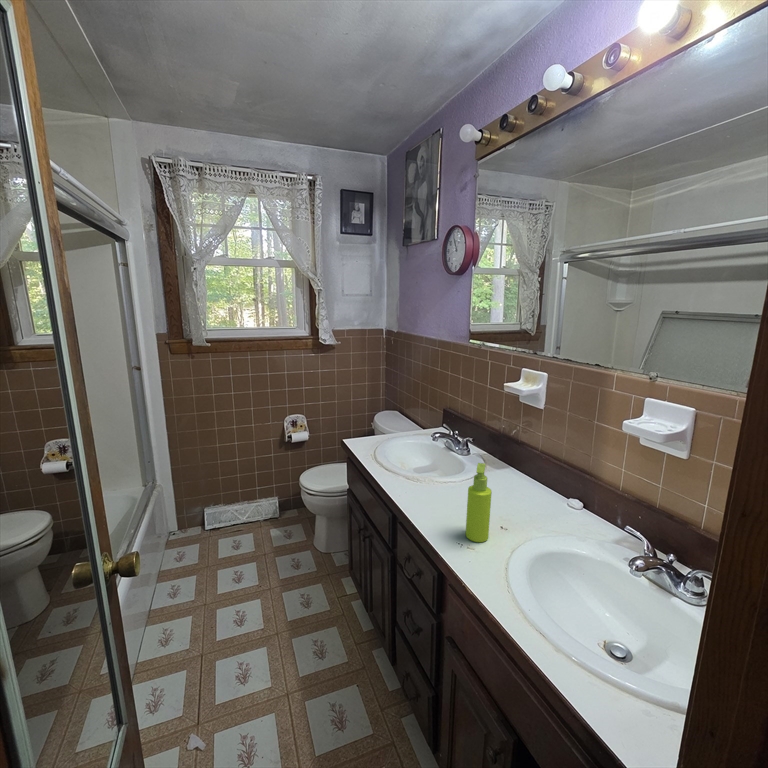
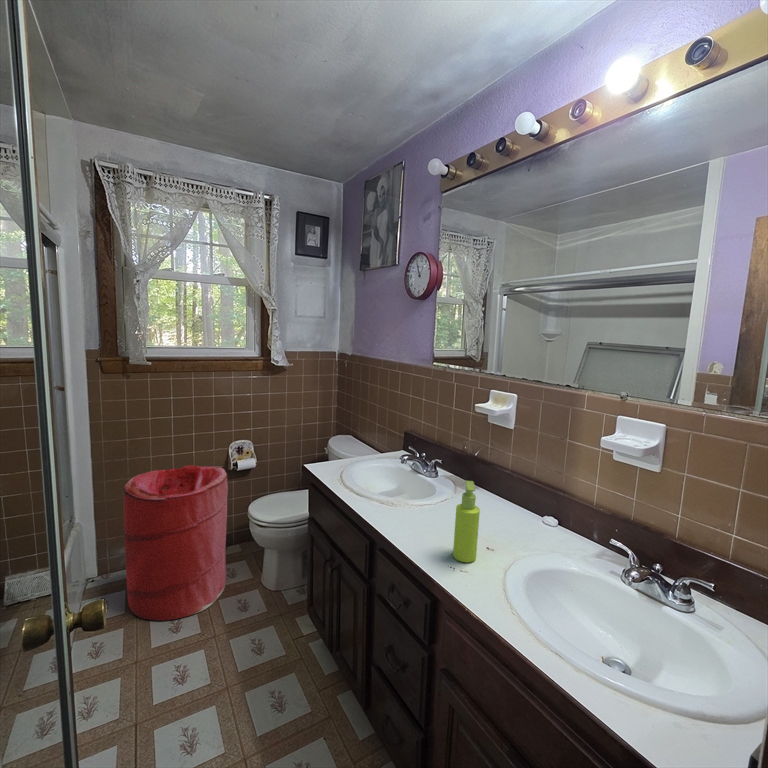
laundry hamper: none [192,437,282,571] -> present [124,465,228,621]

